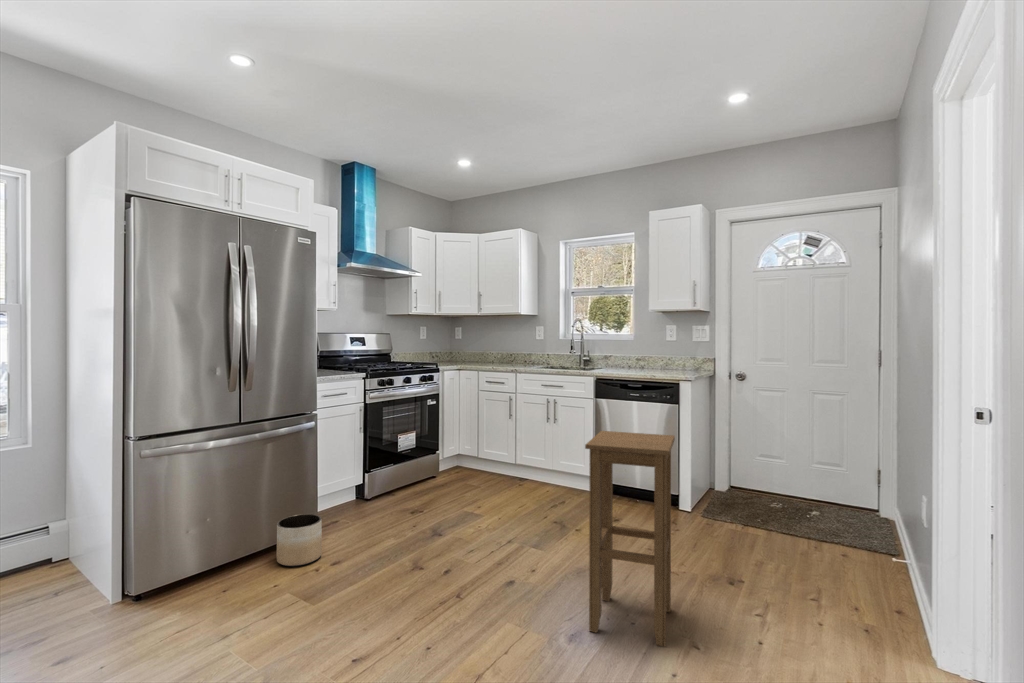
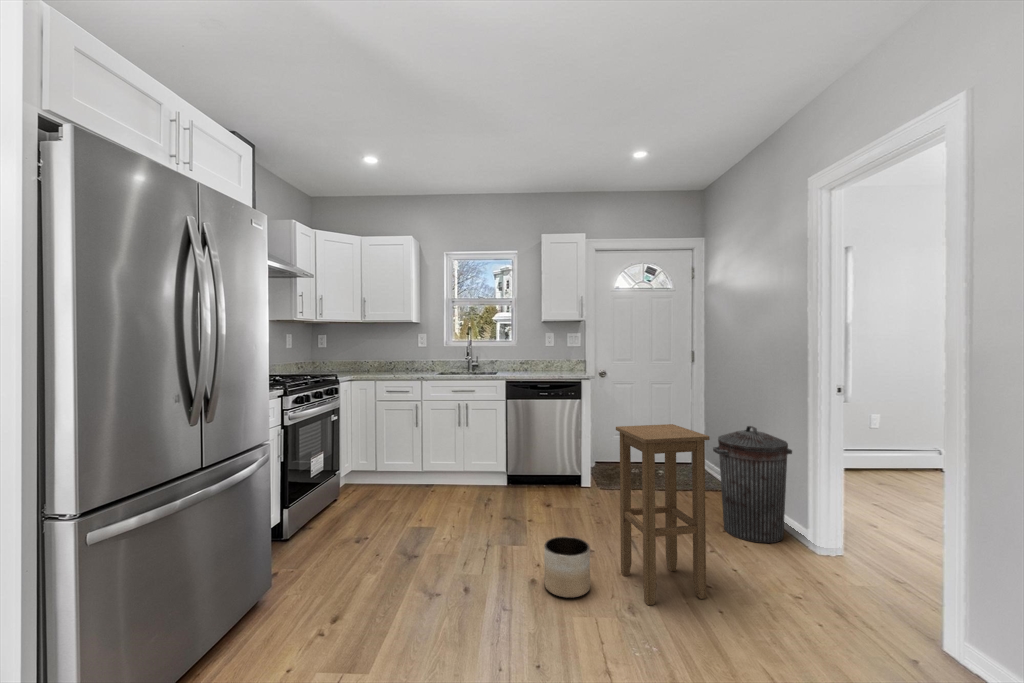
trash can: none [788,455,913,625] -> present [713,426,792,543]
planter: present [277,514,322,566] -> present [544,536,590,598]

